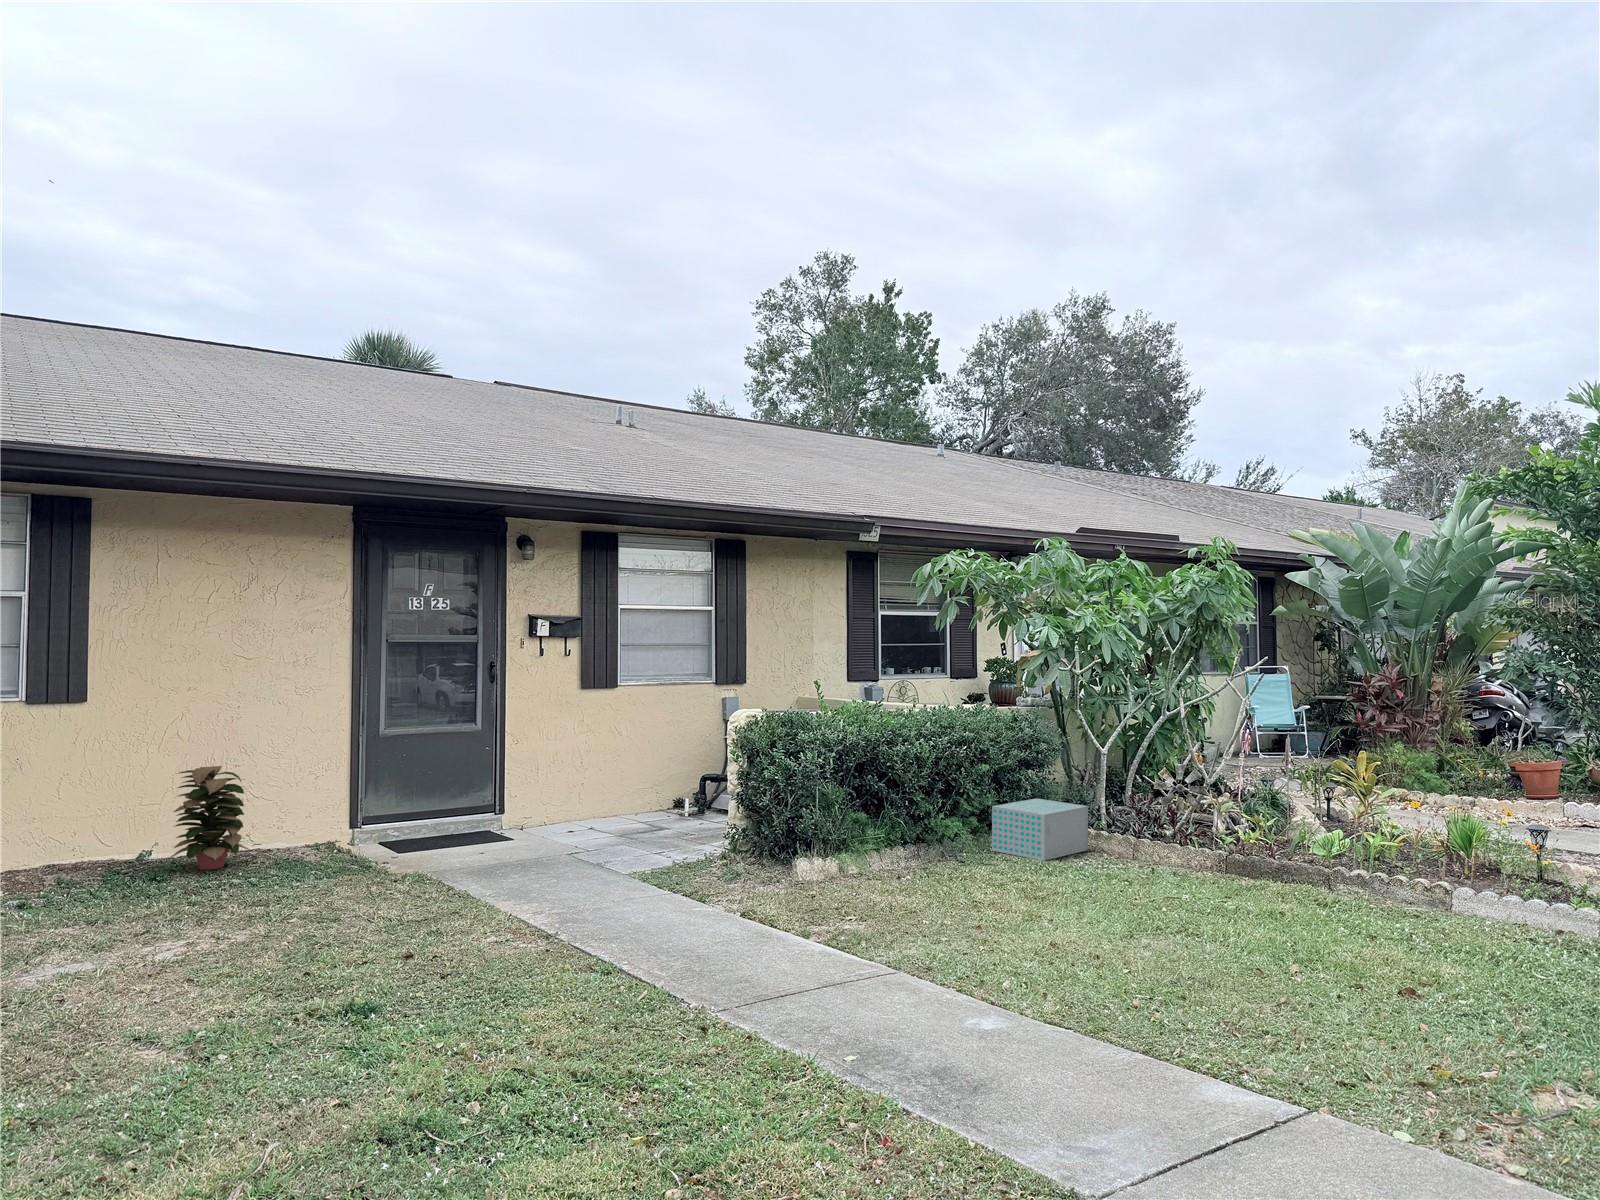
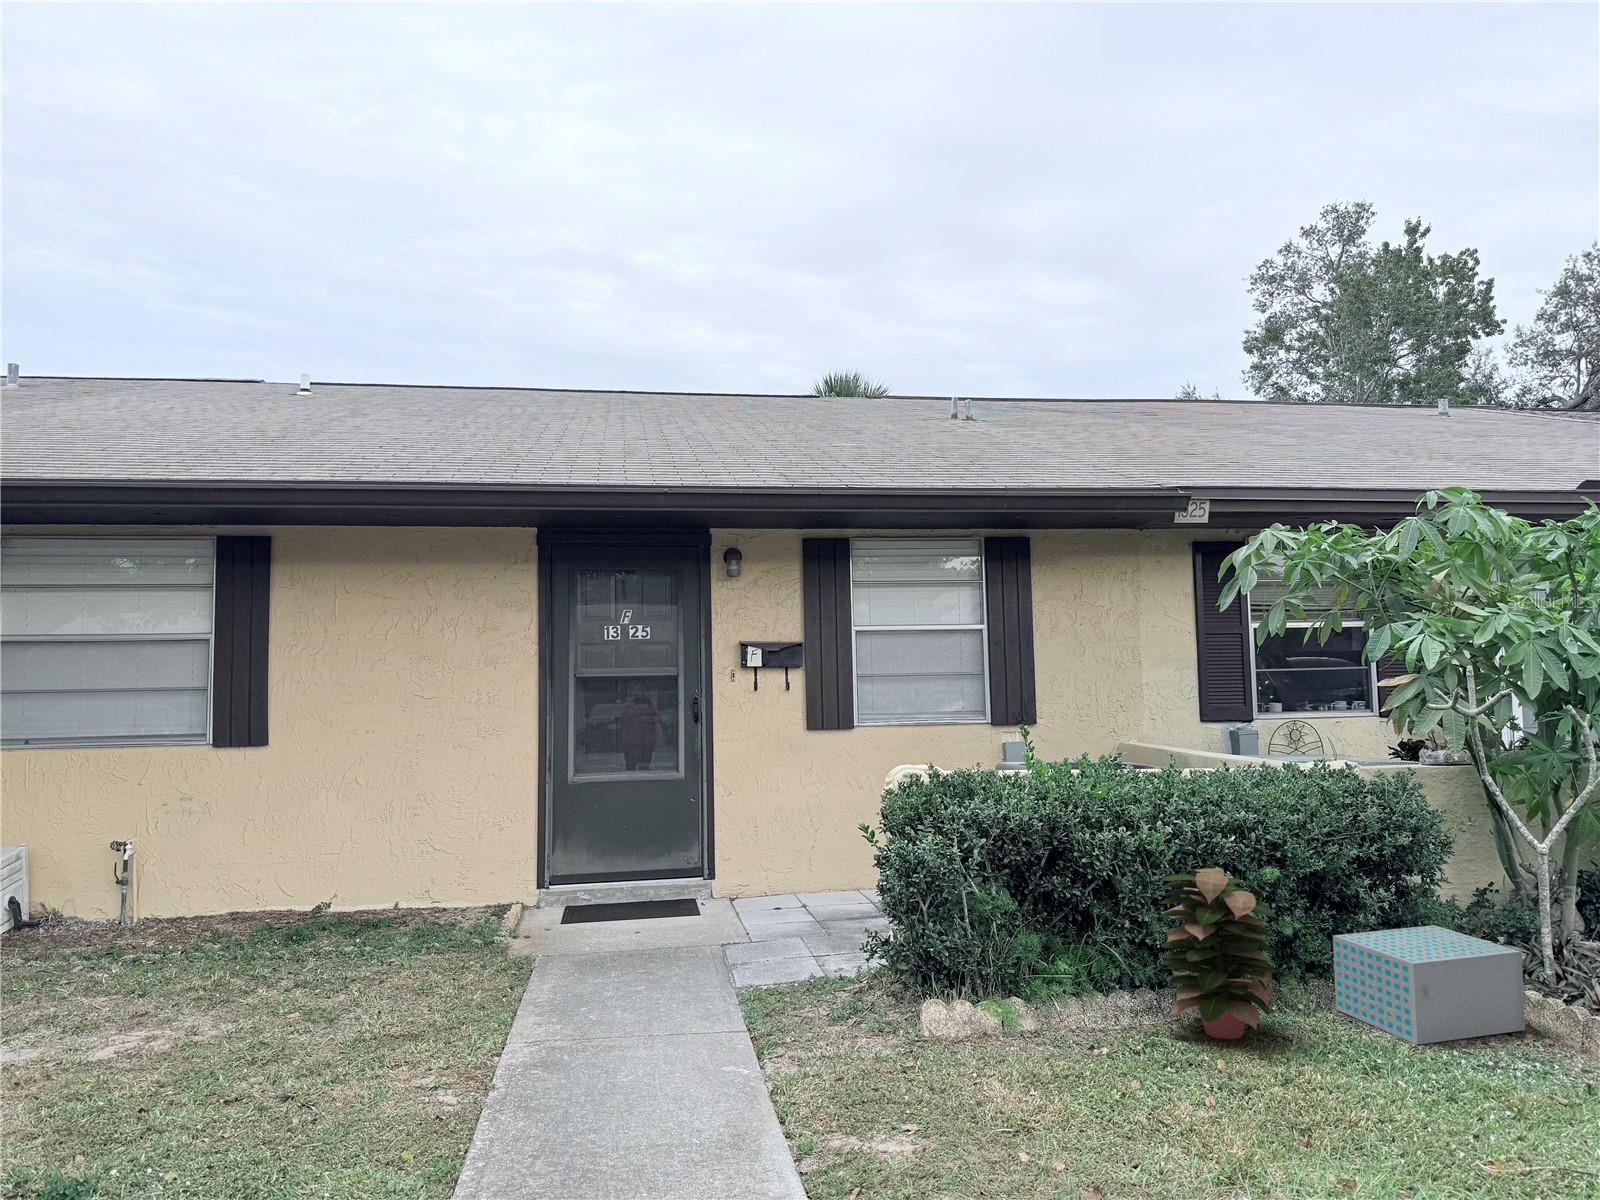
decorative plant: present [171,766,250,870] -> present [1160,868,1277,1039]

